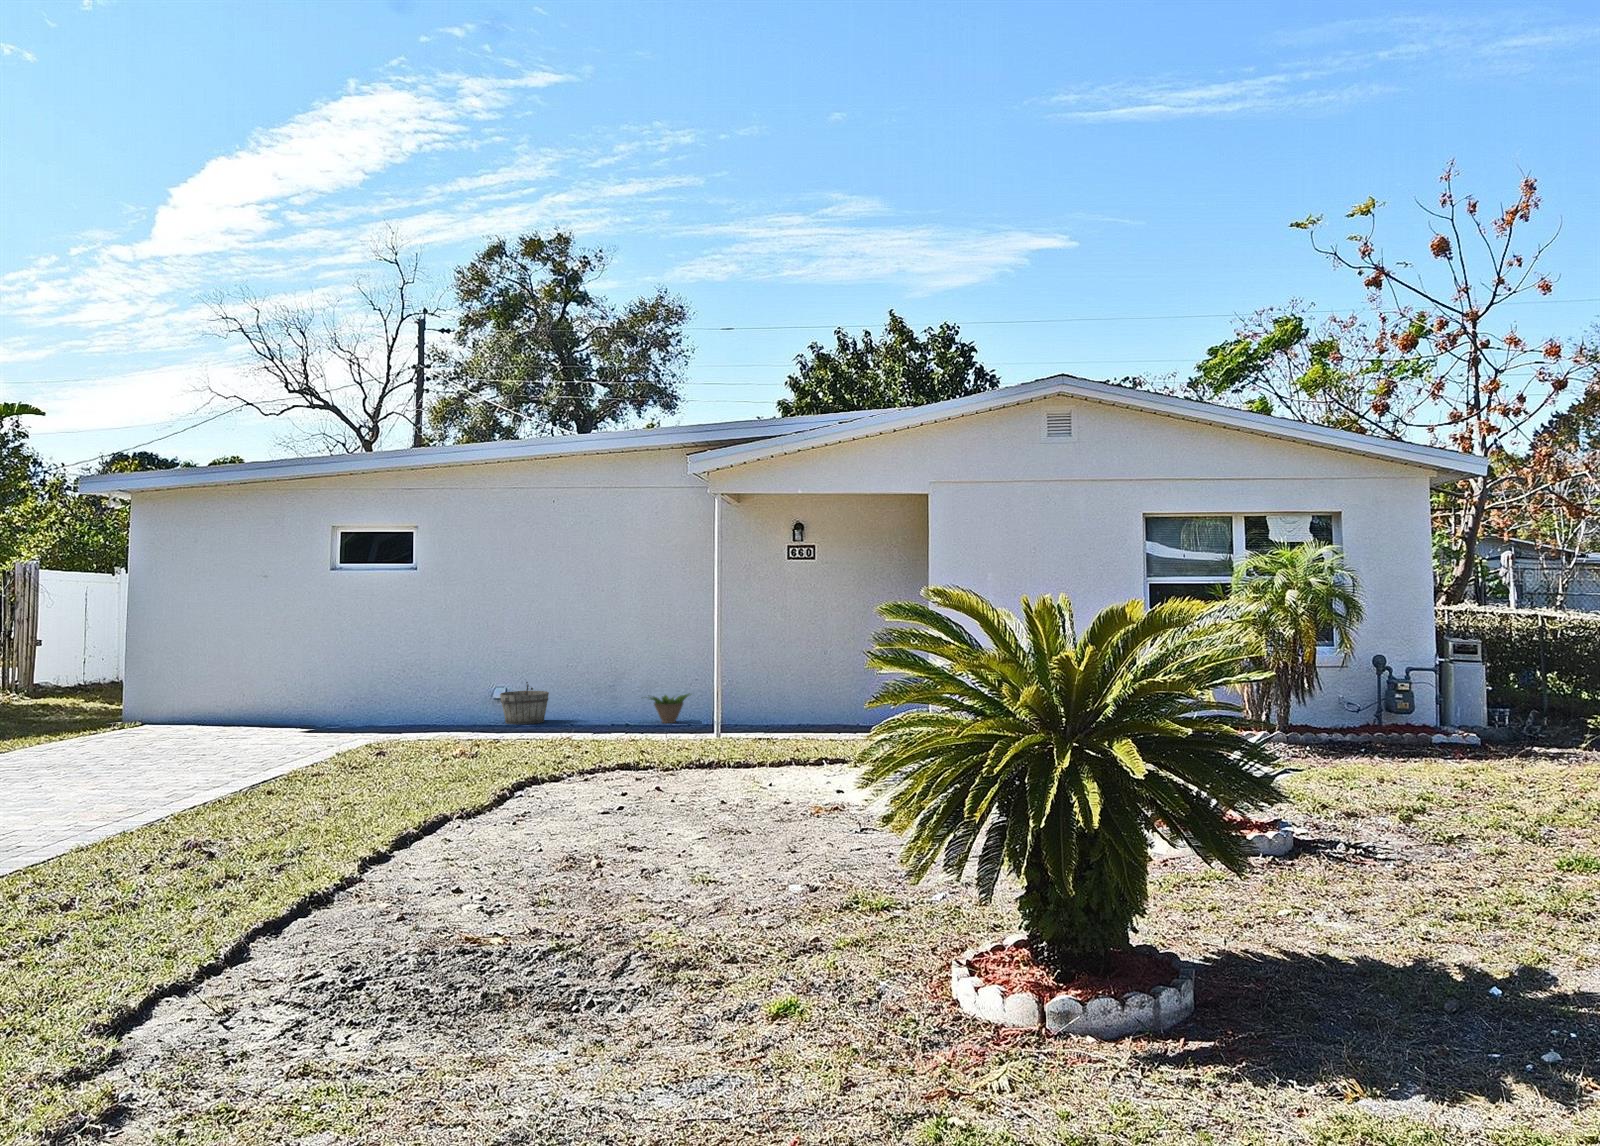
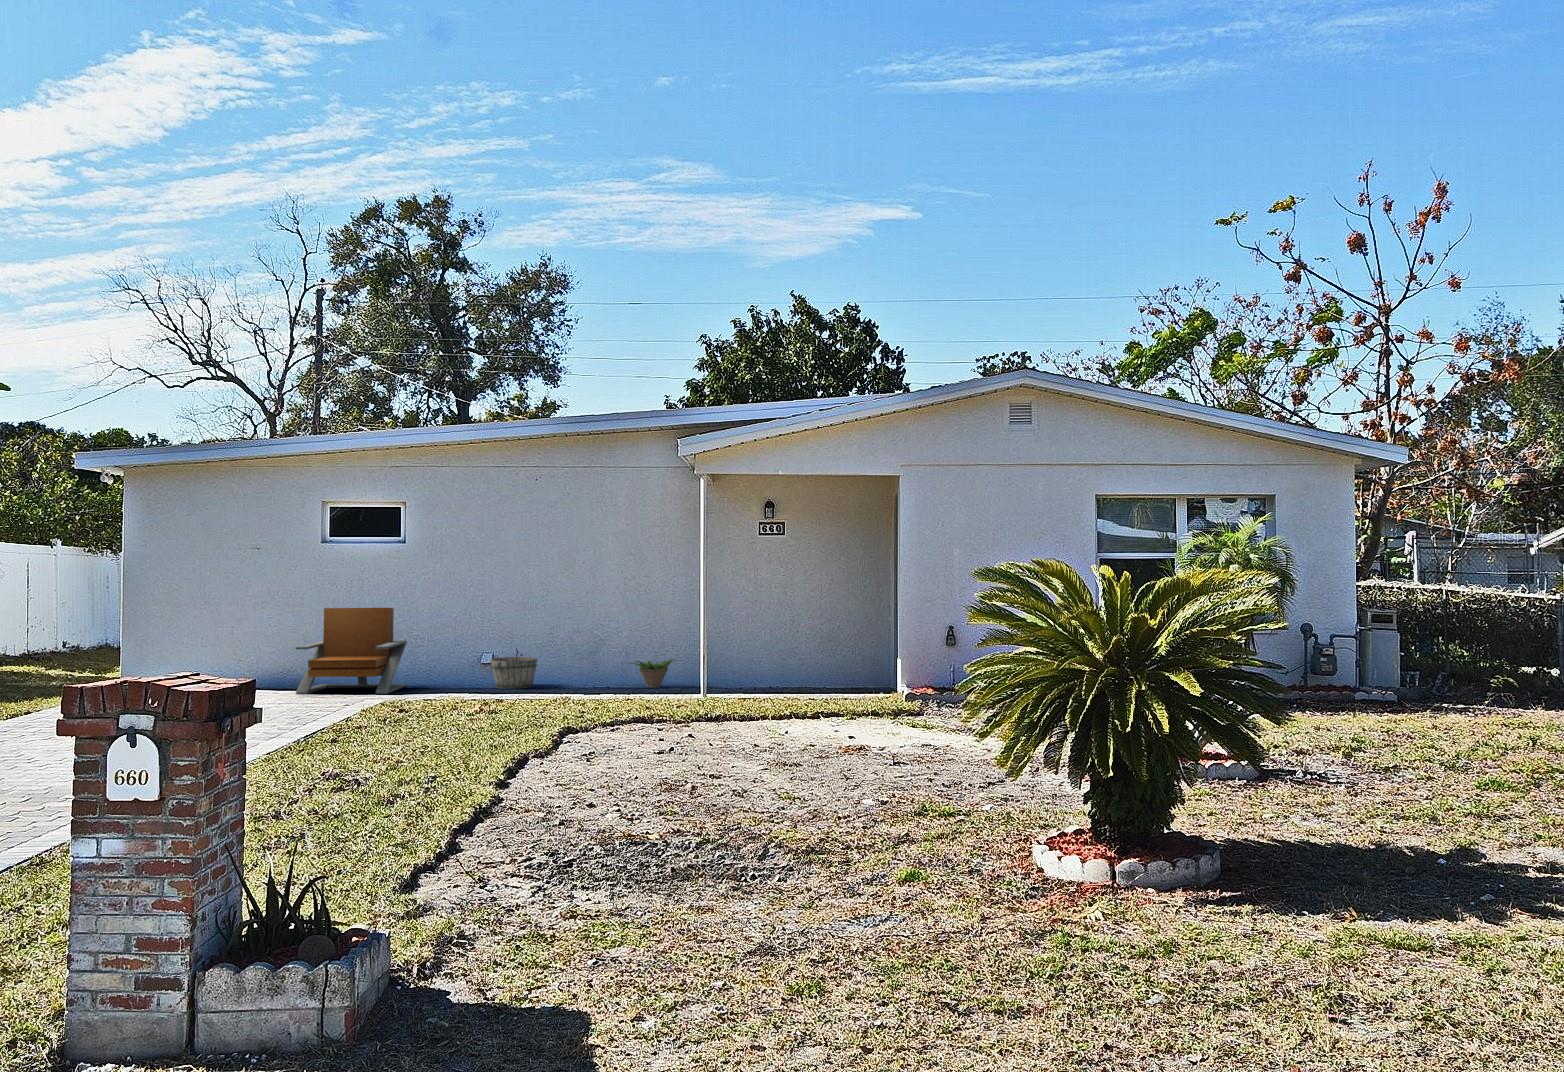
lounge chair: none [295,640,416,731] -> present [296,608,407,694]

